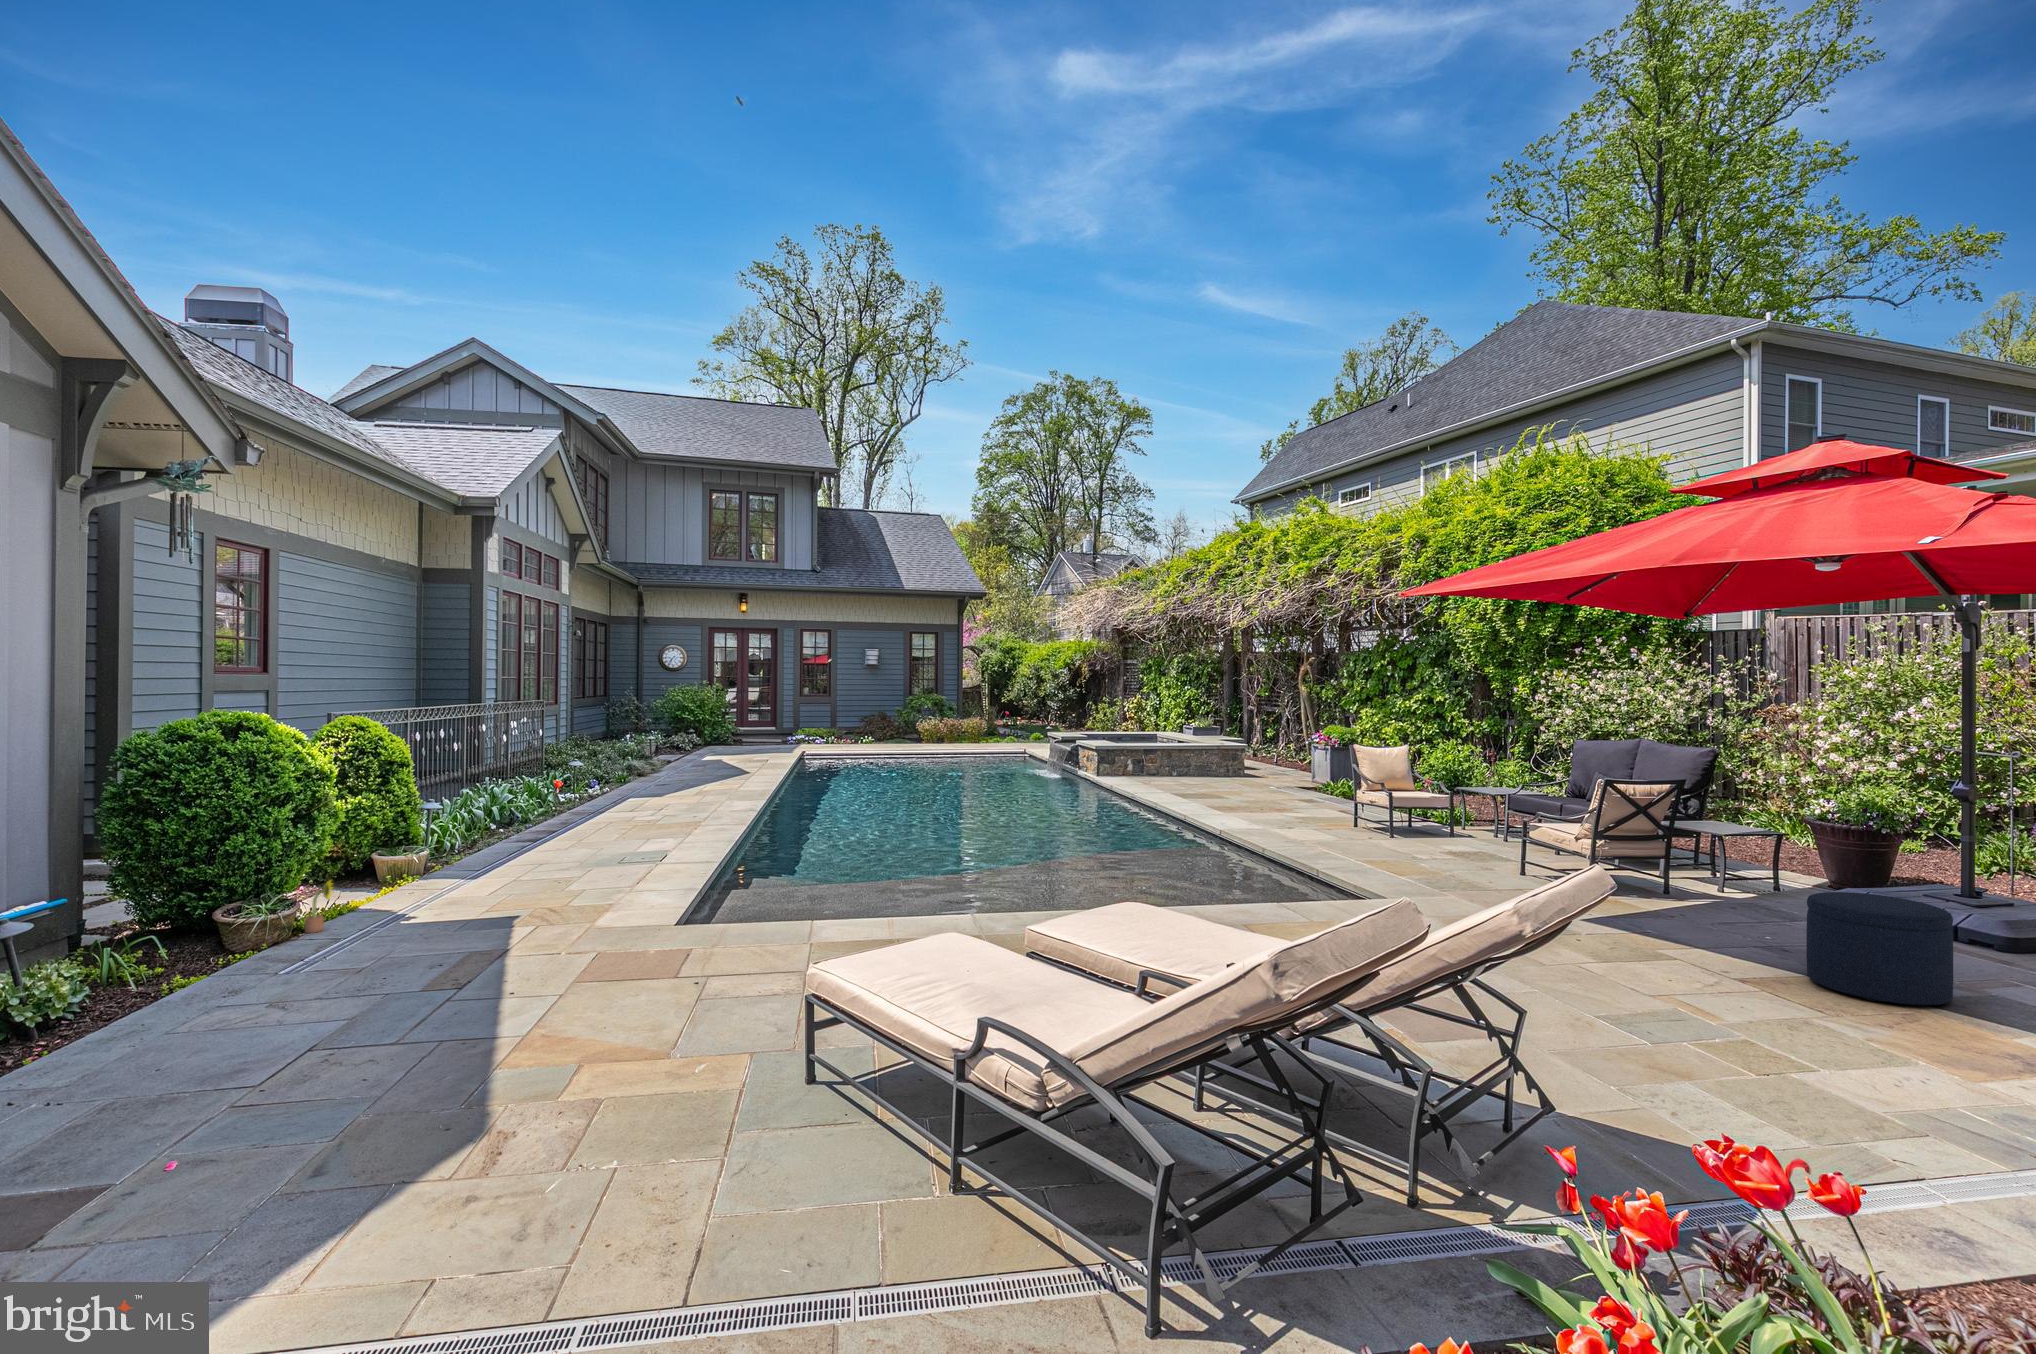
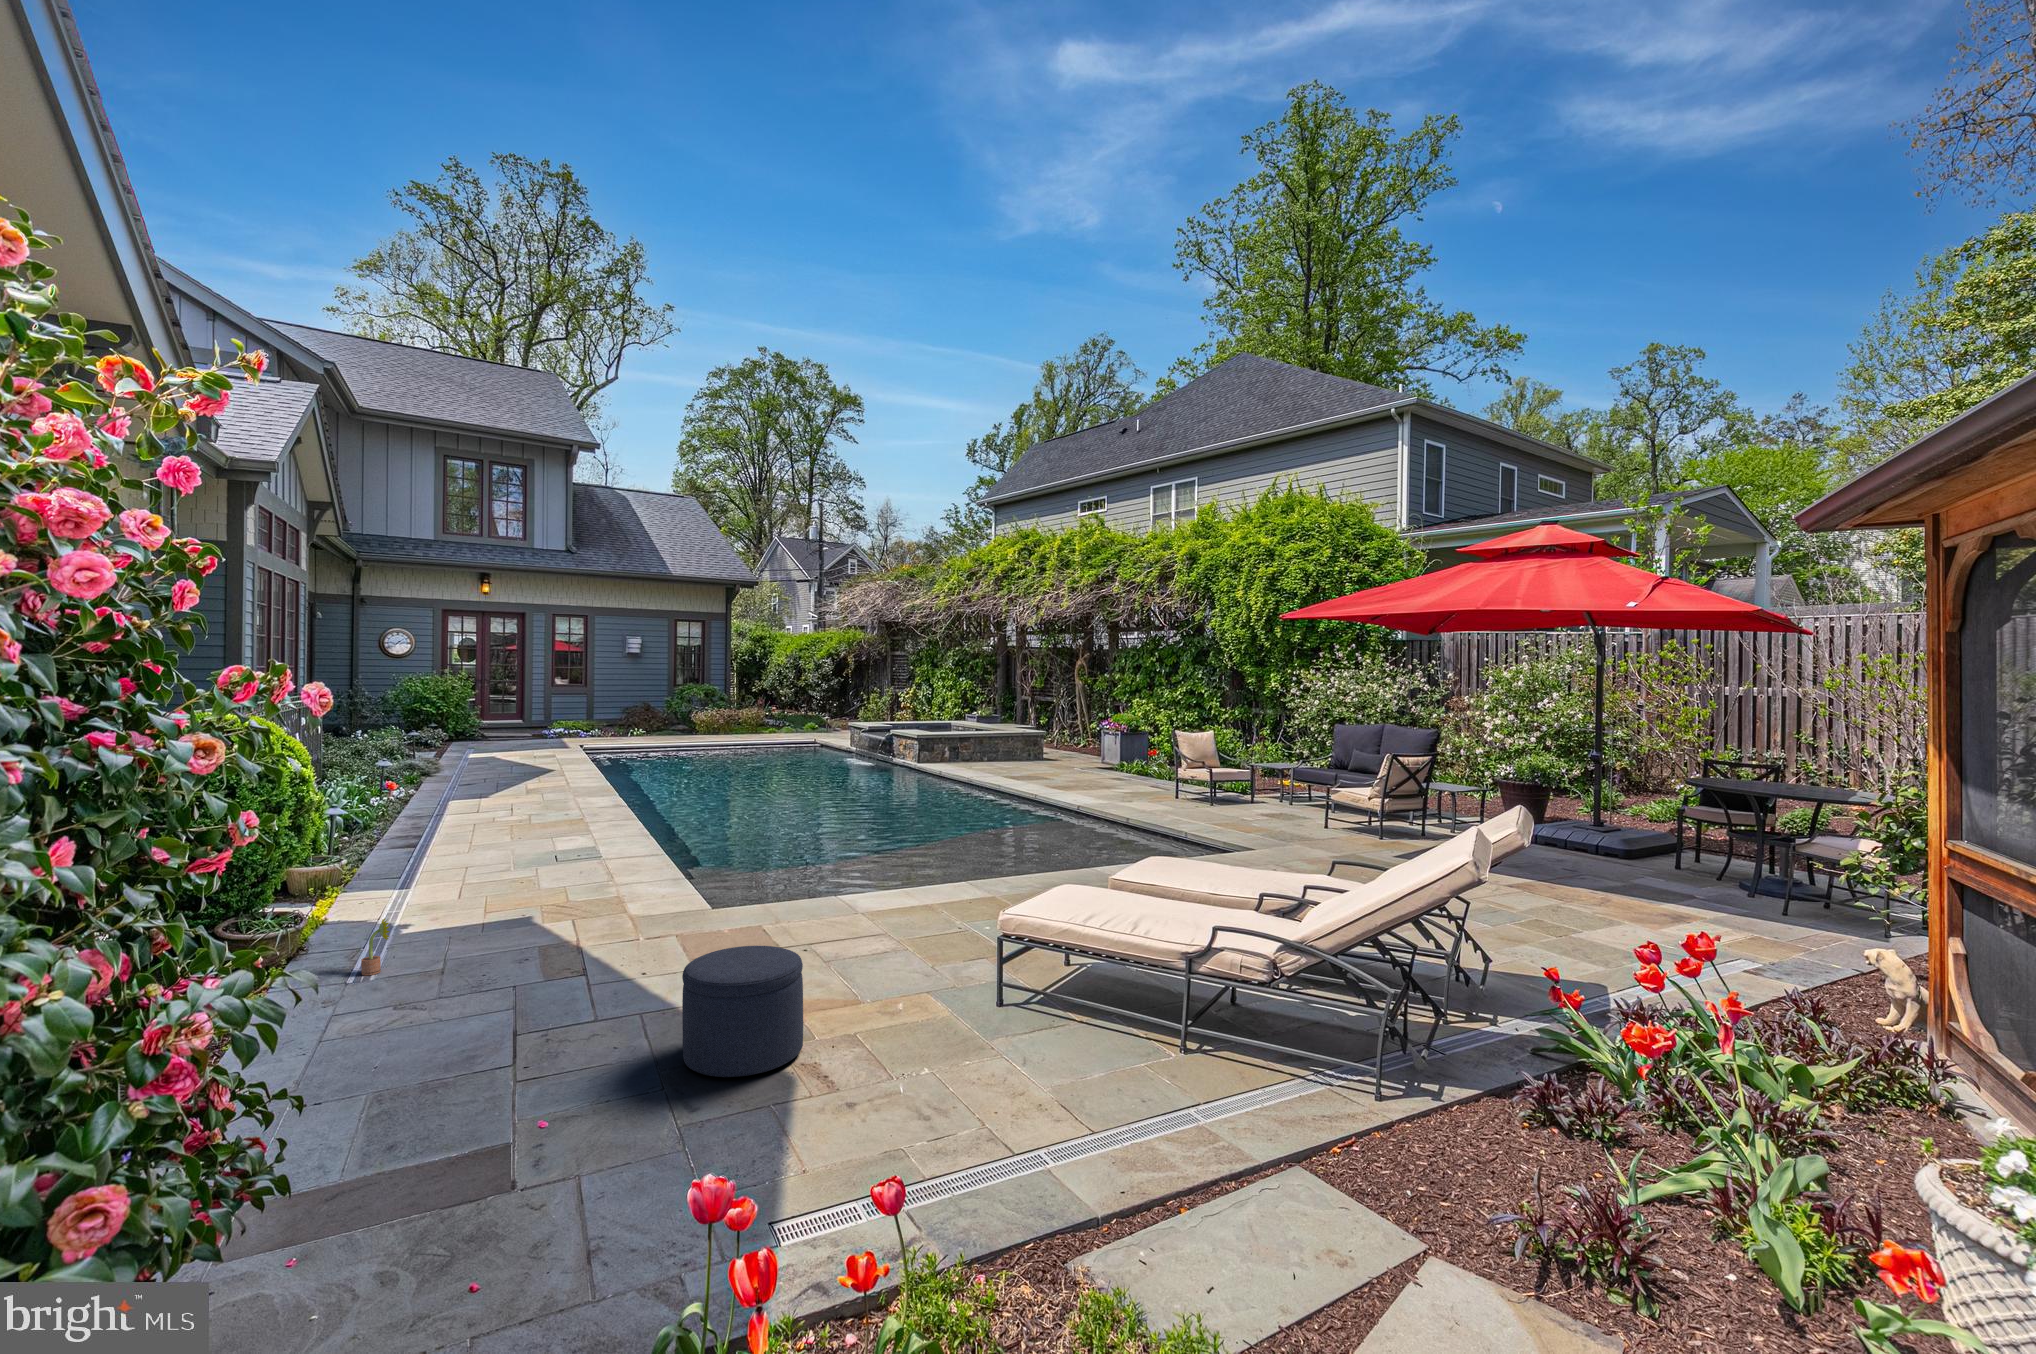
ottoman: present [1806,892,1953,1005] -> present [682,946,803,1077]

